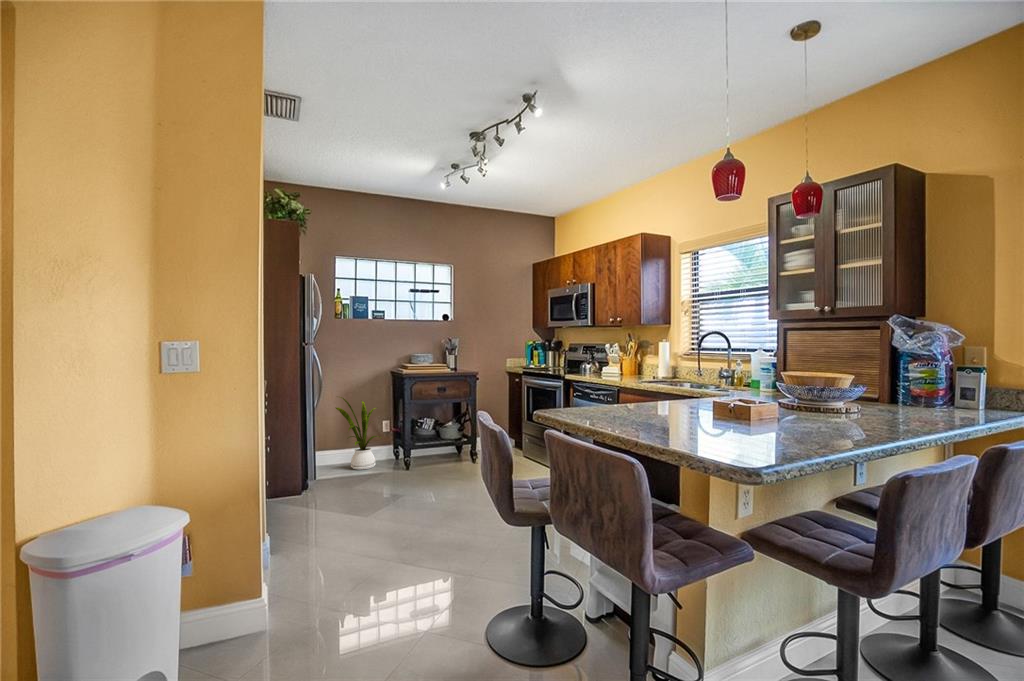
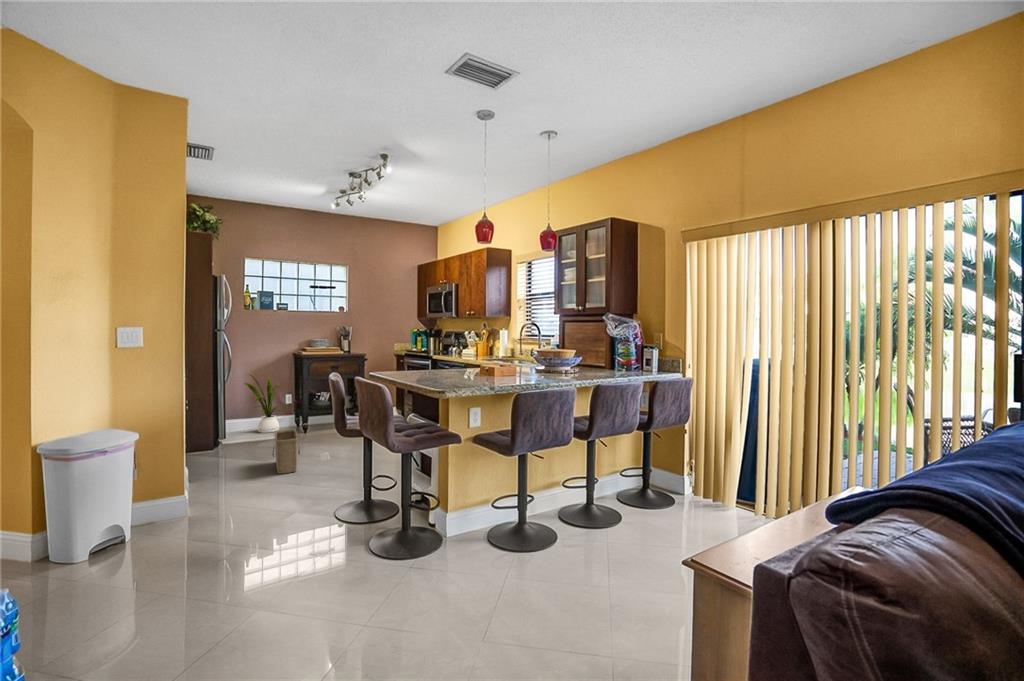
basket: none [375,477,410,544] -> present [273,429,300,474]

